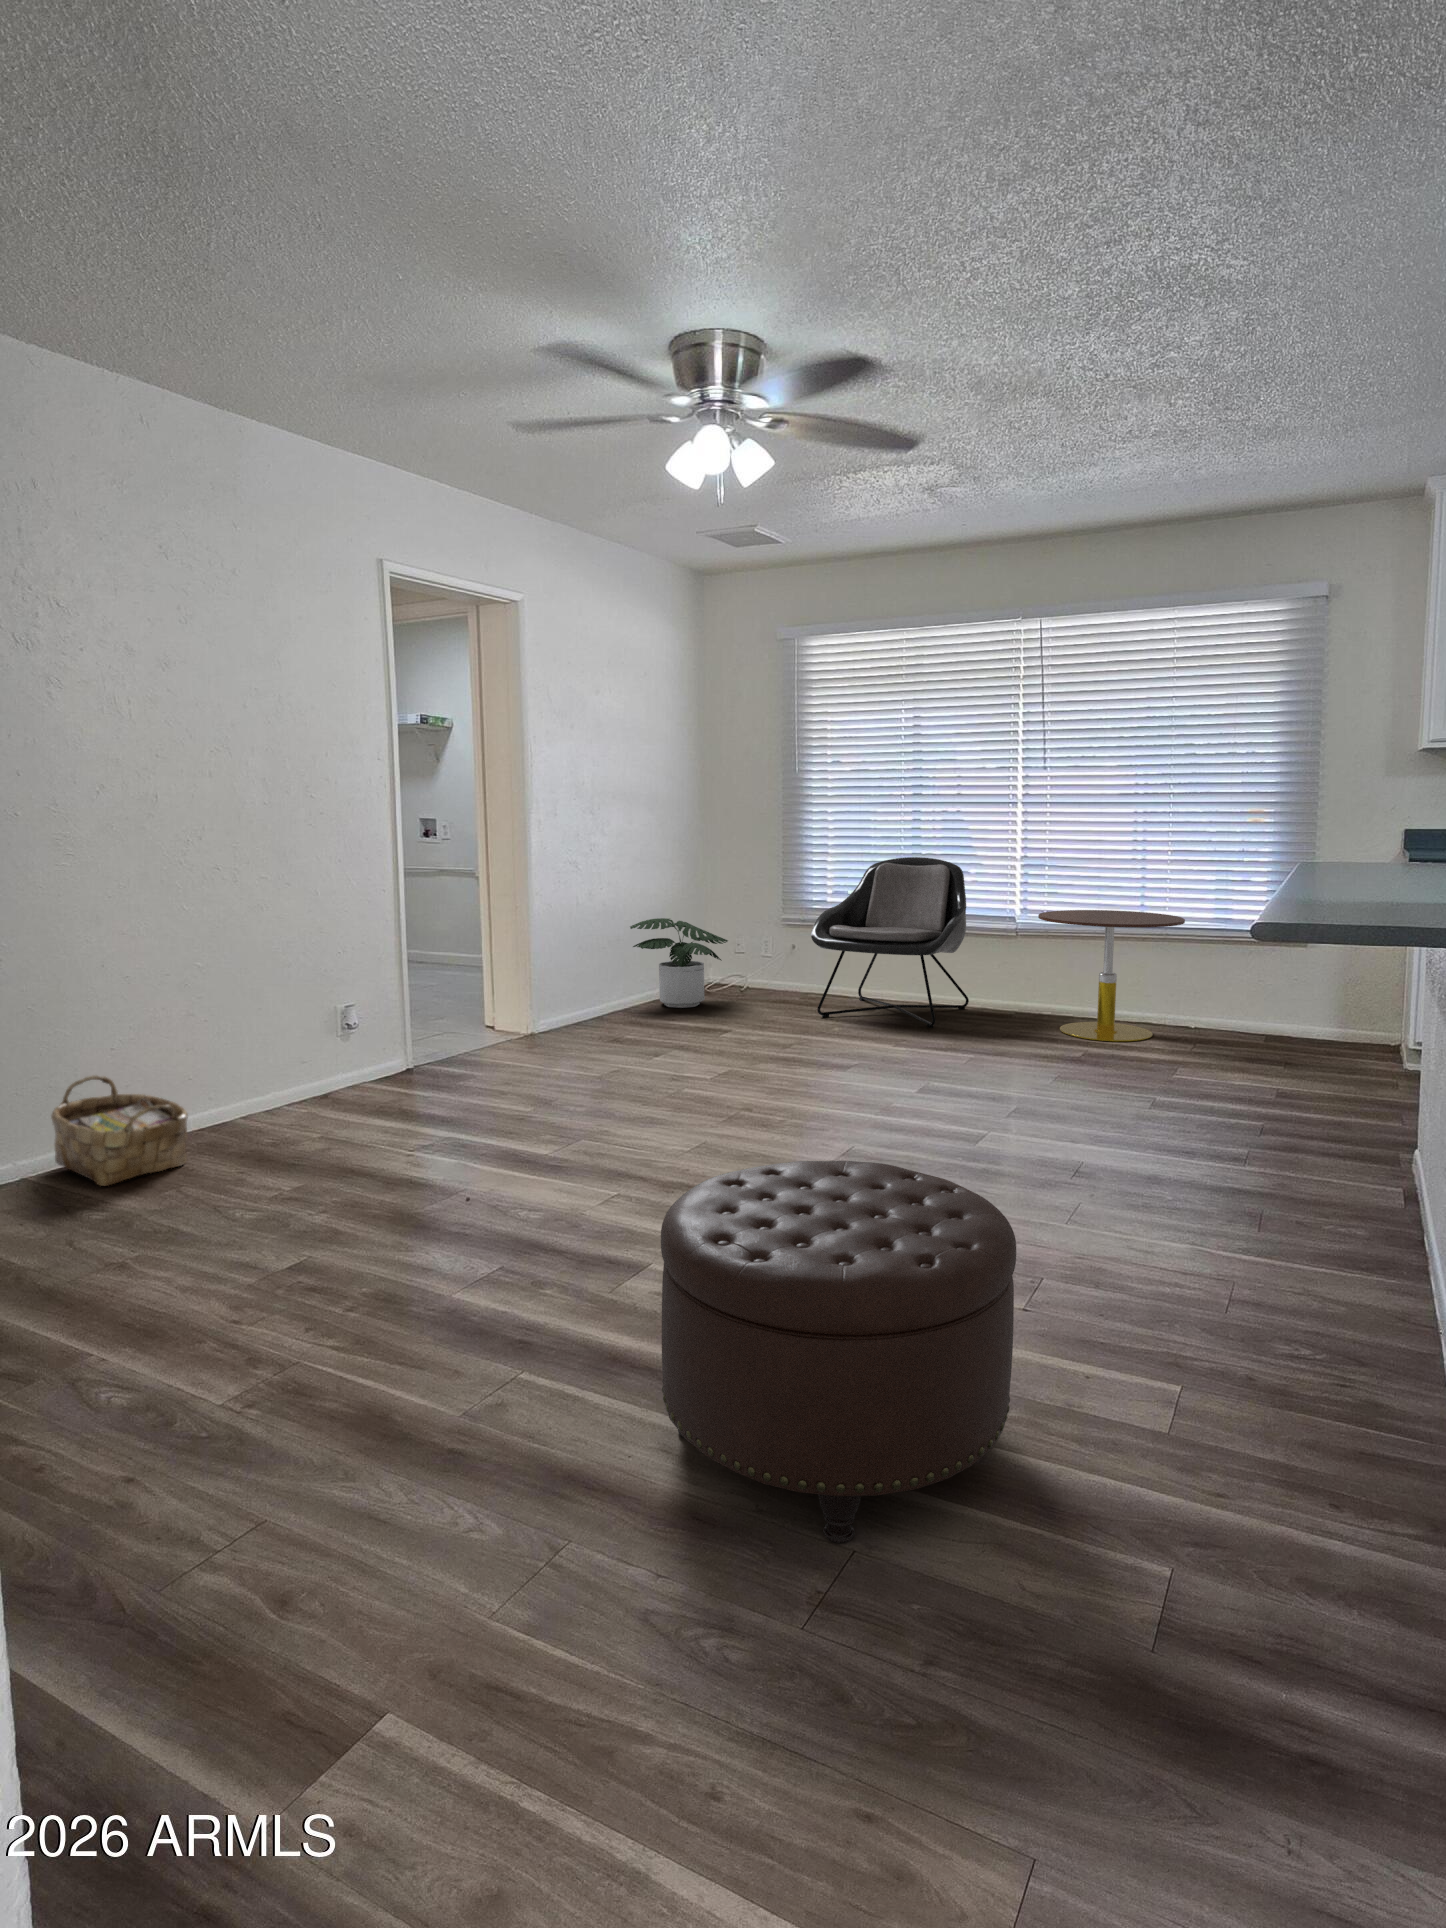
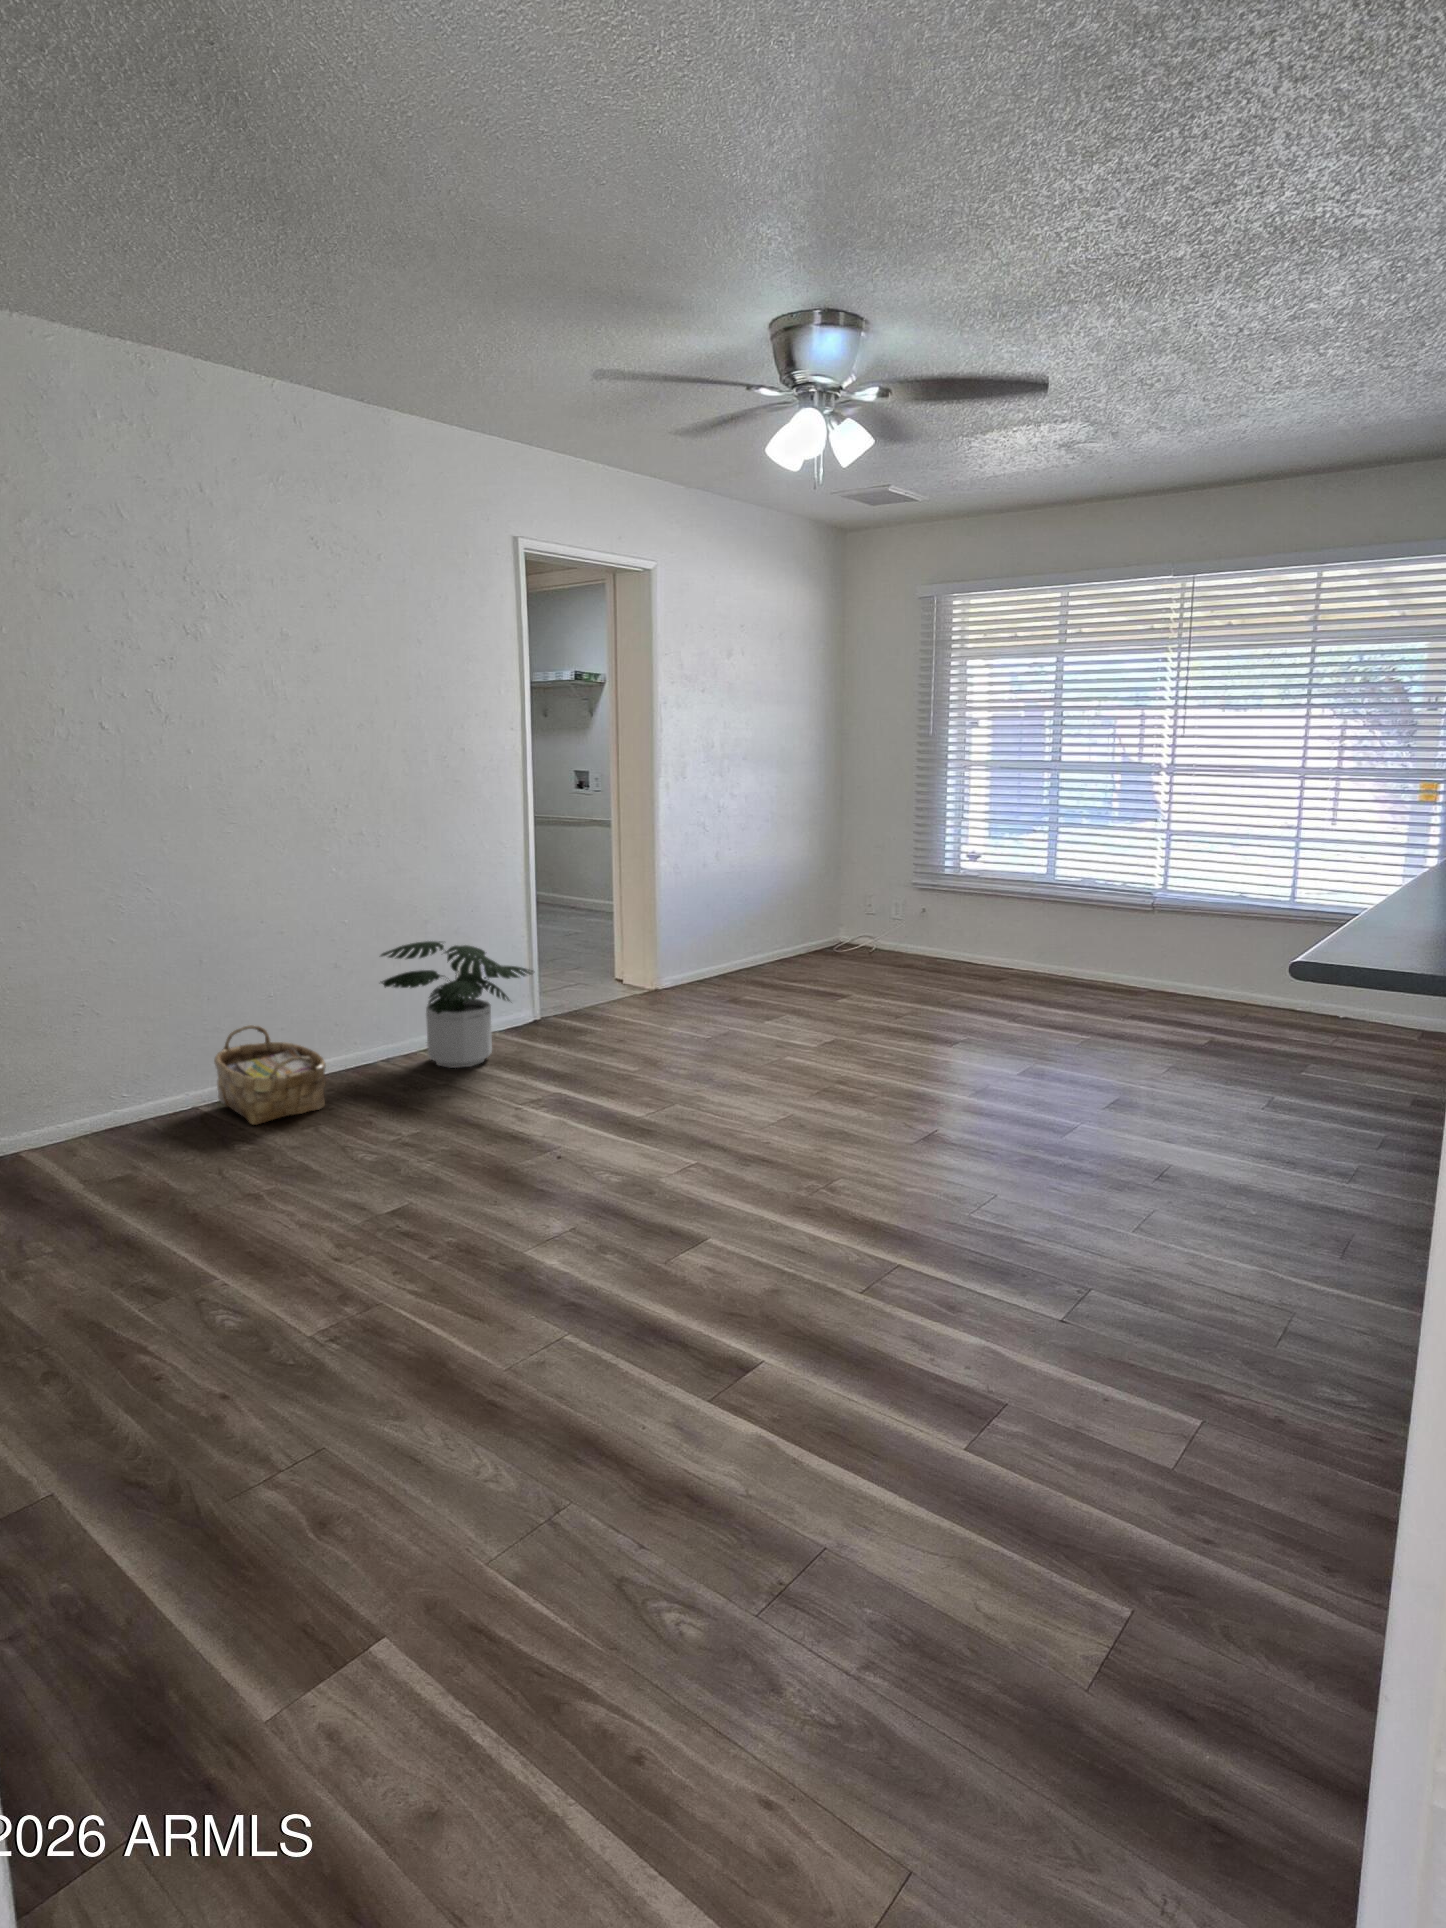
lounge chair: present [811,857,969,1028] -> none [932,825,1098,1004]
side table: present [1038,910,1185,1042] -> none [1172,887,1336,1030]
potted plant: present [630,918,728,1008] -> present [381,941,533,1068]
ottoman: present [661,1161,1016,1543] -> none [671,1167,1011,1539]

